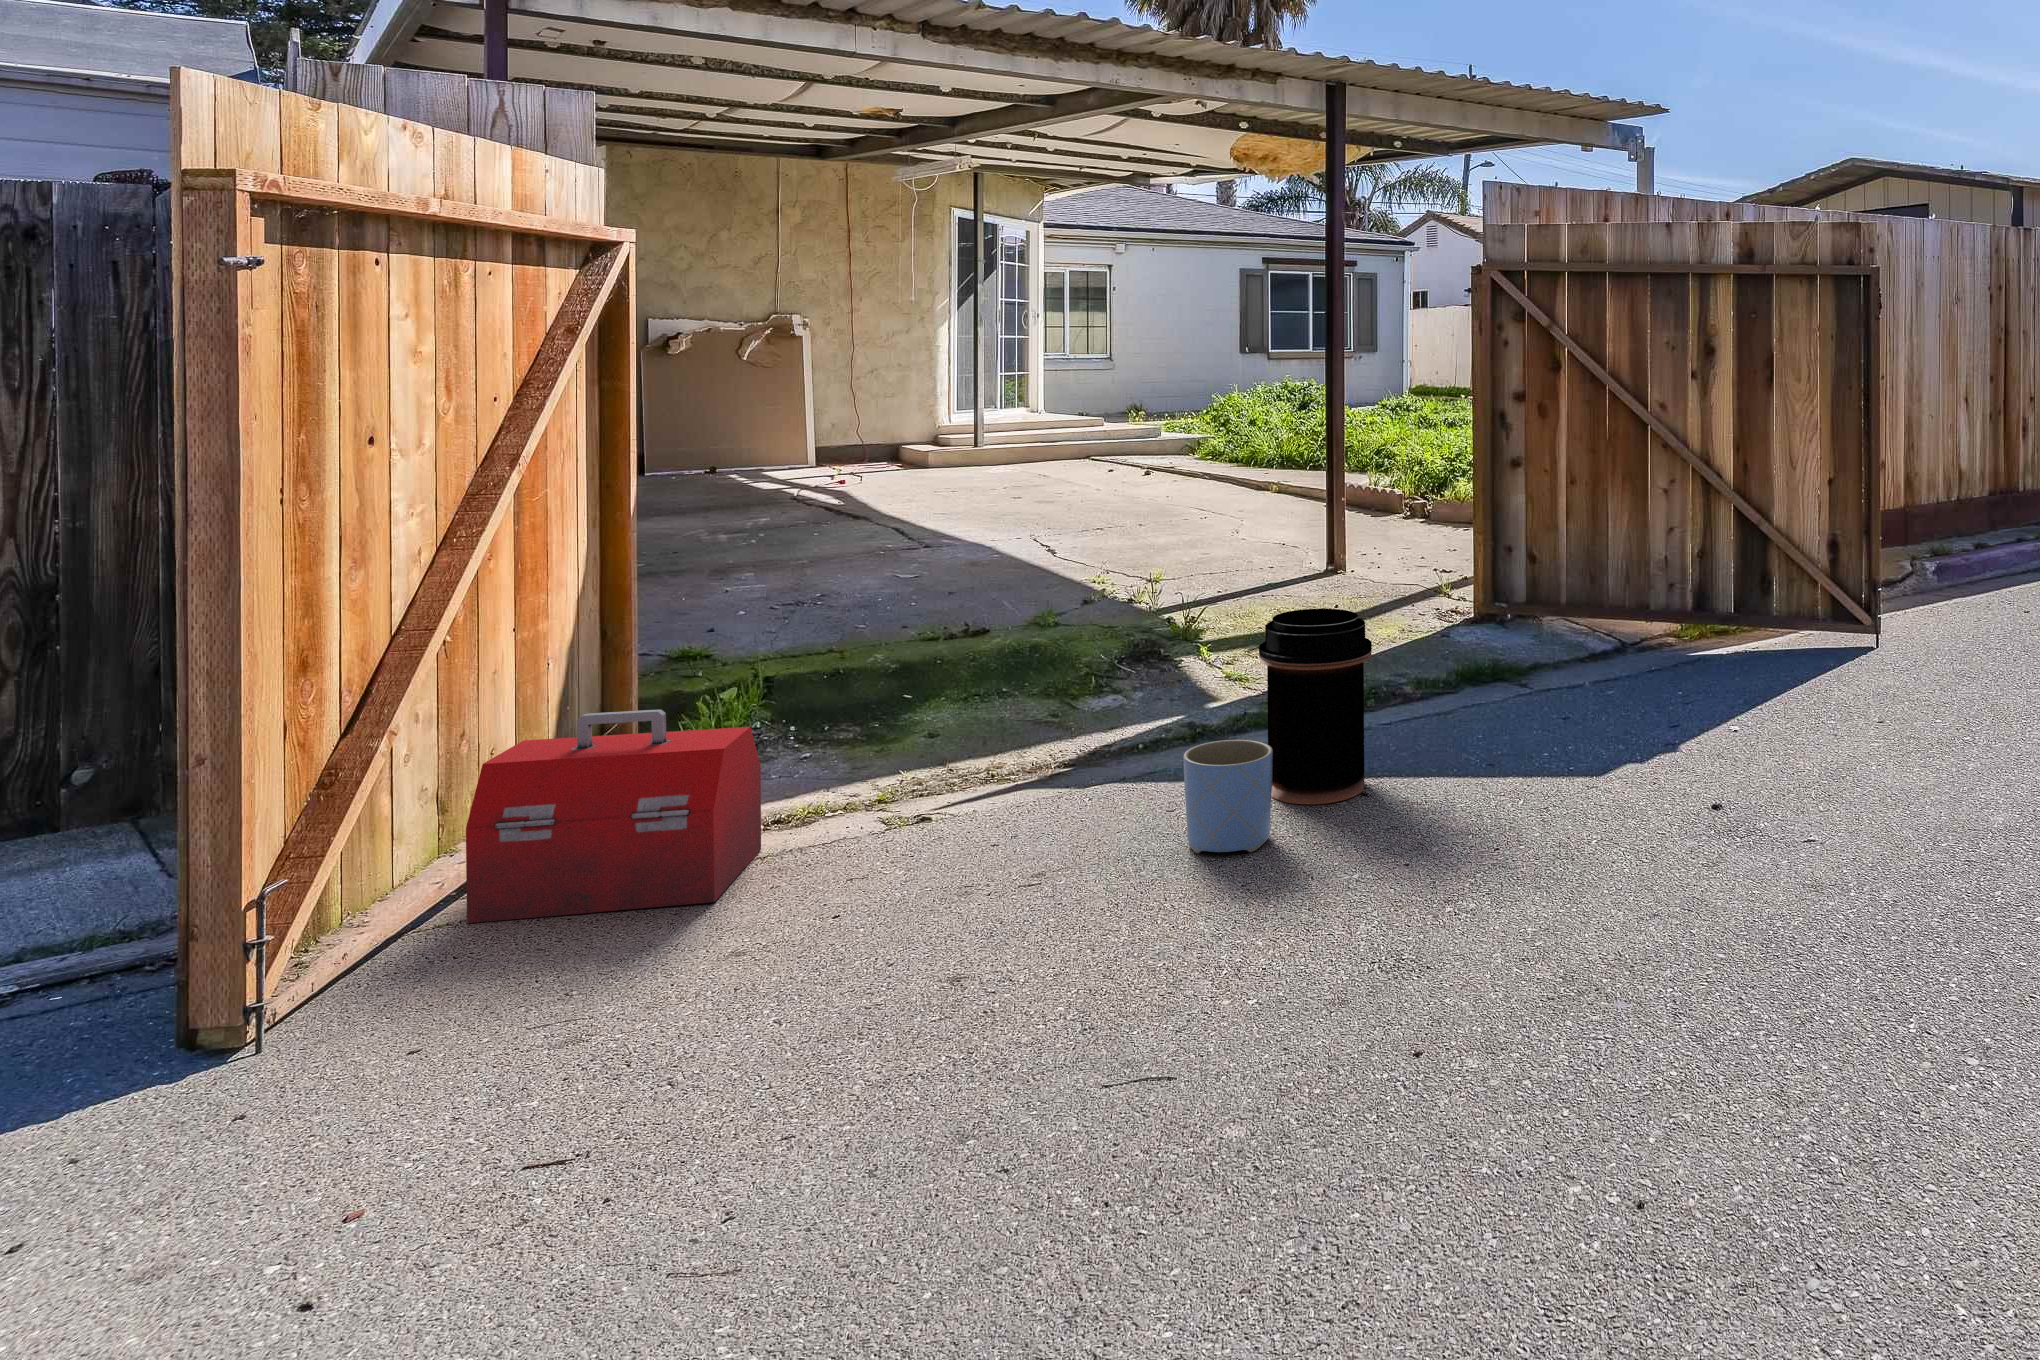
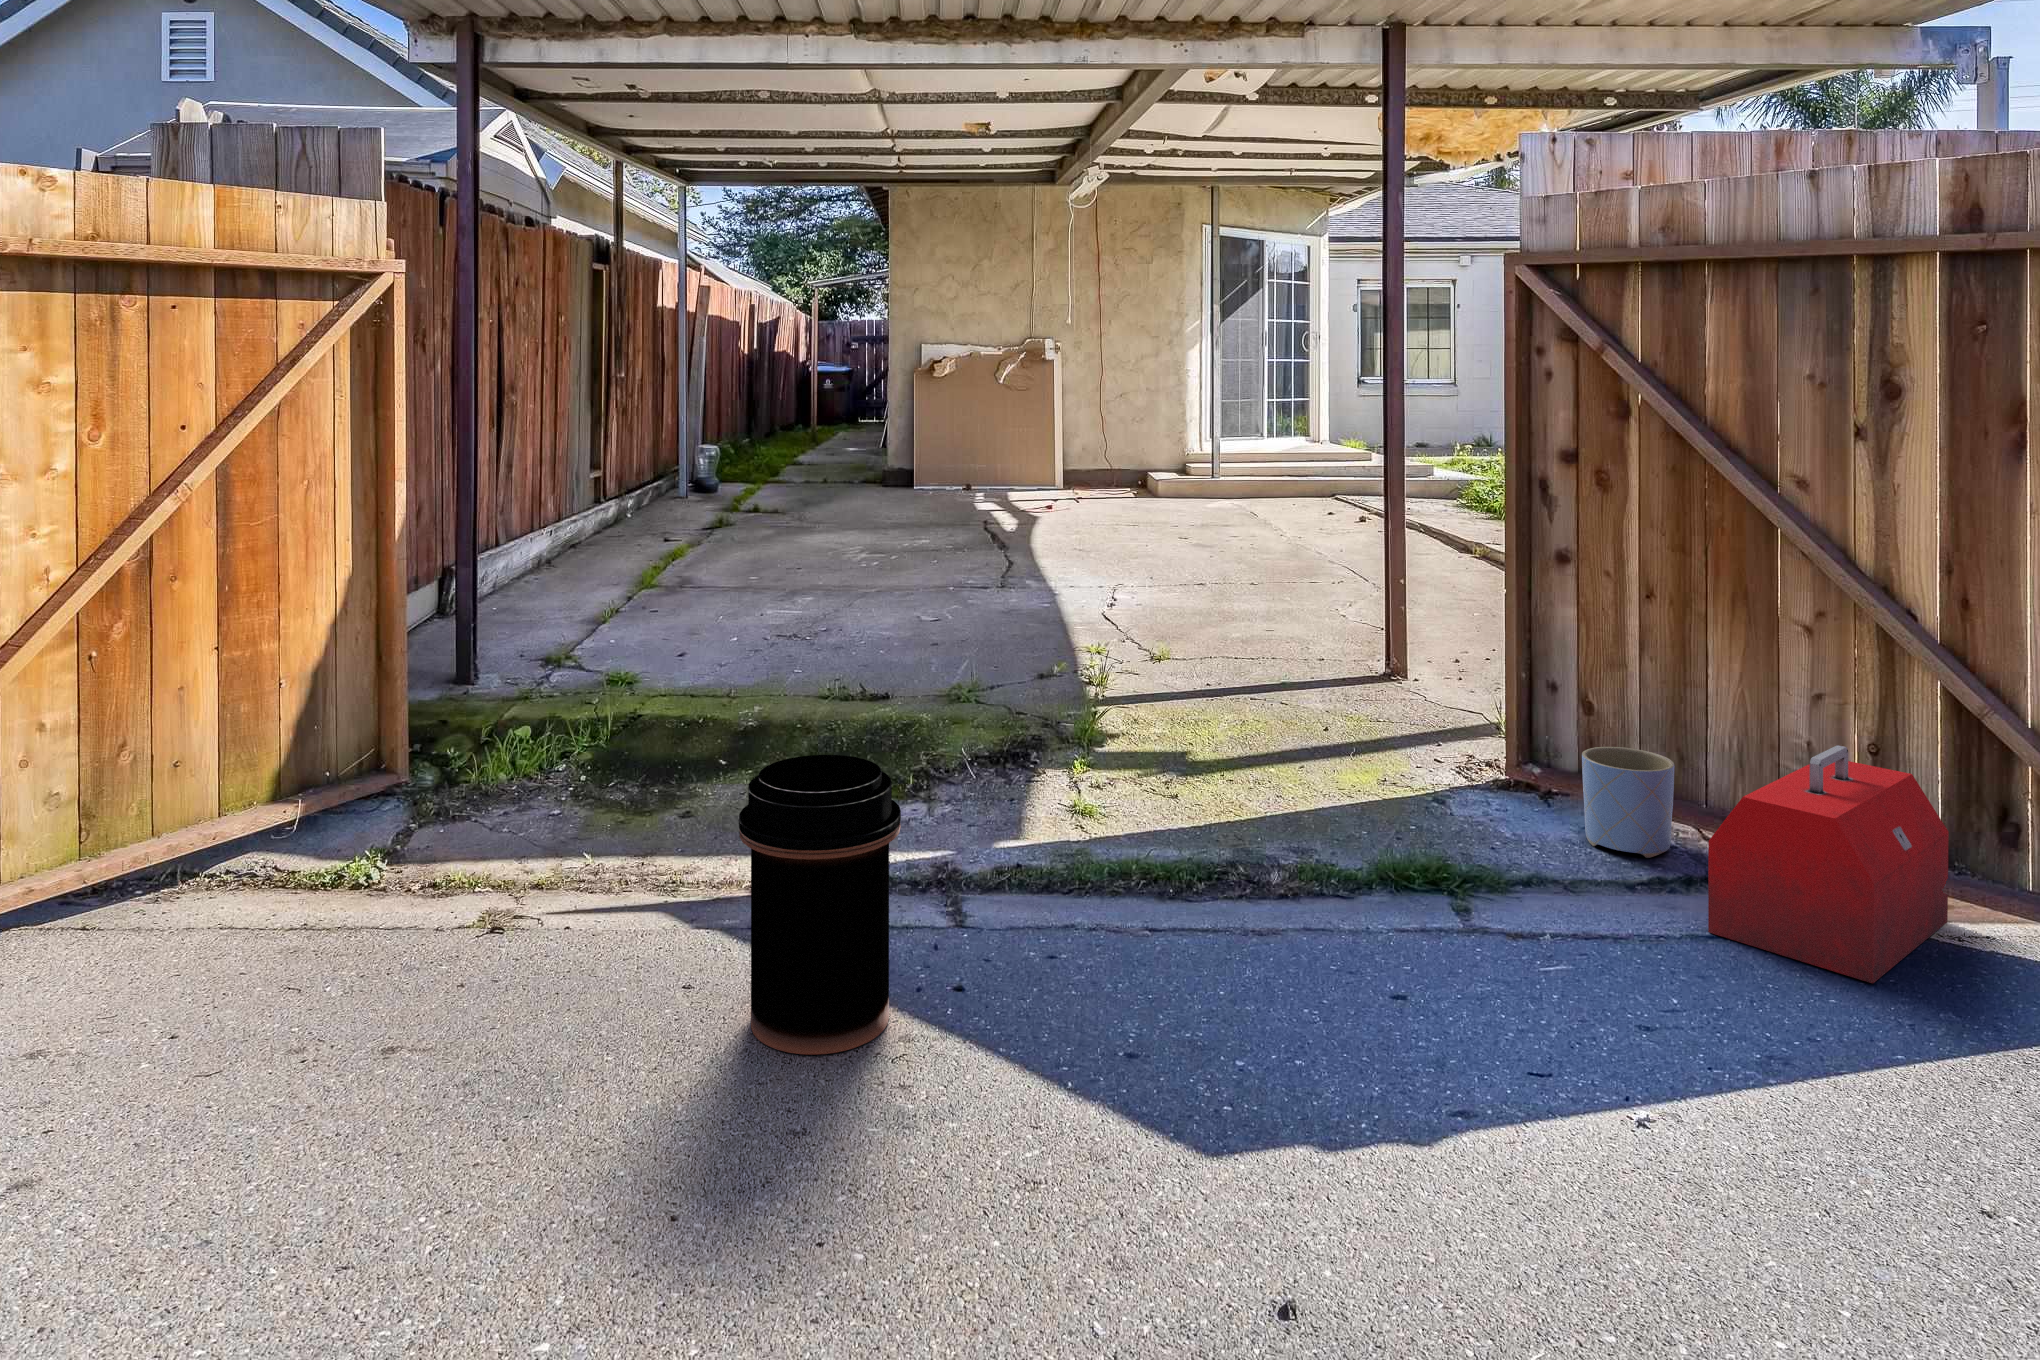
toolbox: present [466,709,761,923] -> present [1708,745,1949,983]
planter: present [1183,740,1273,853] -> present [1582,747,1674,858]

